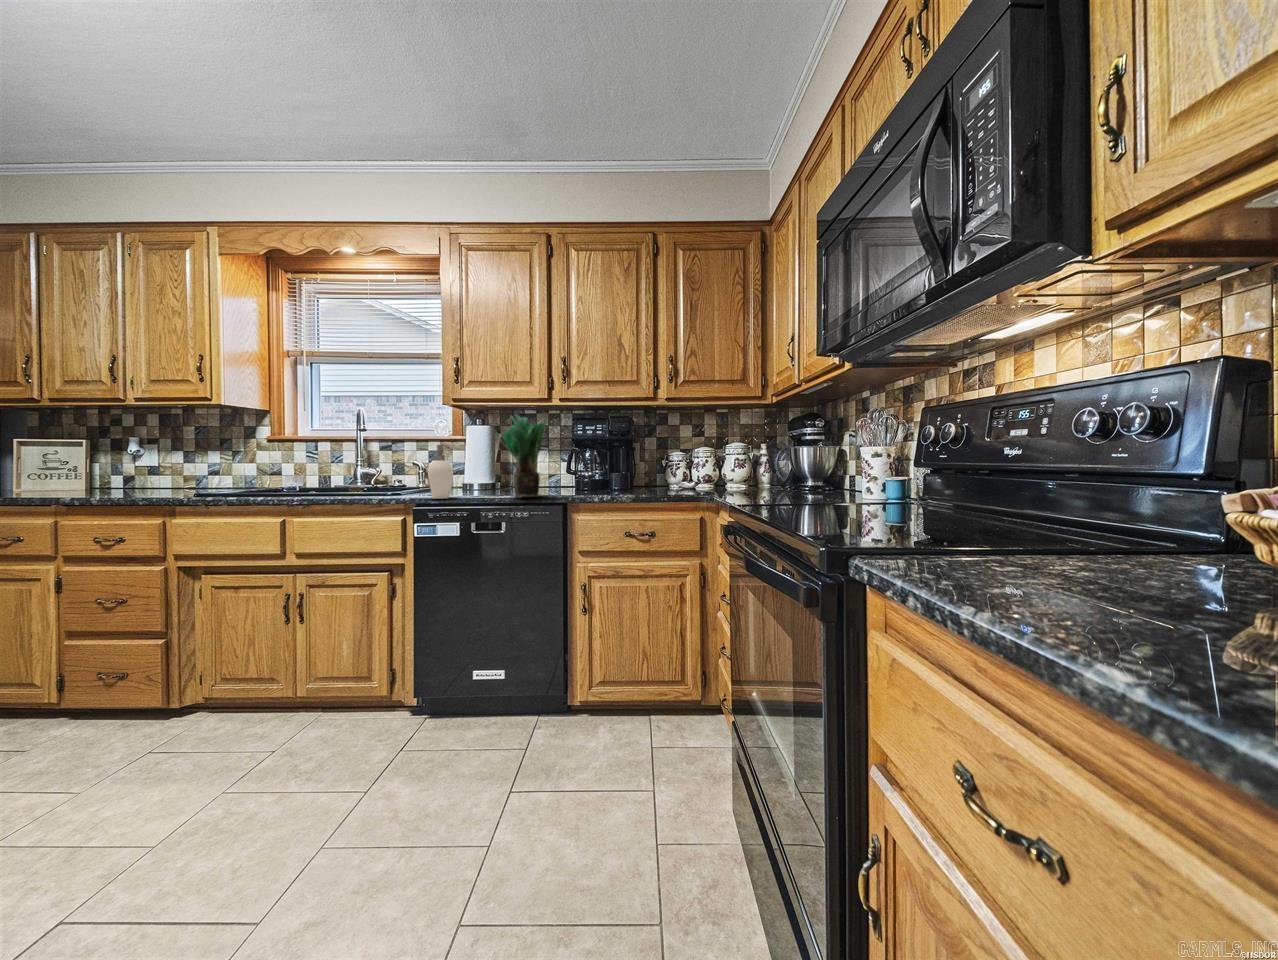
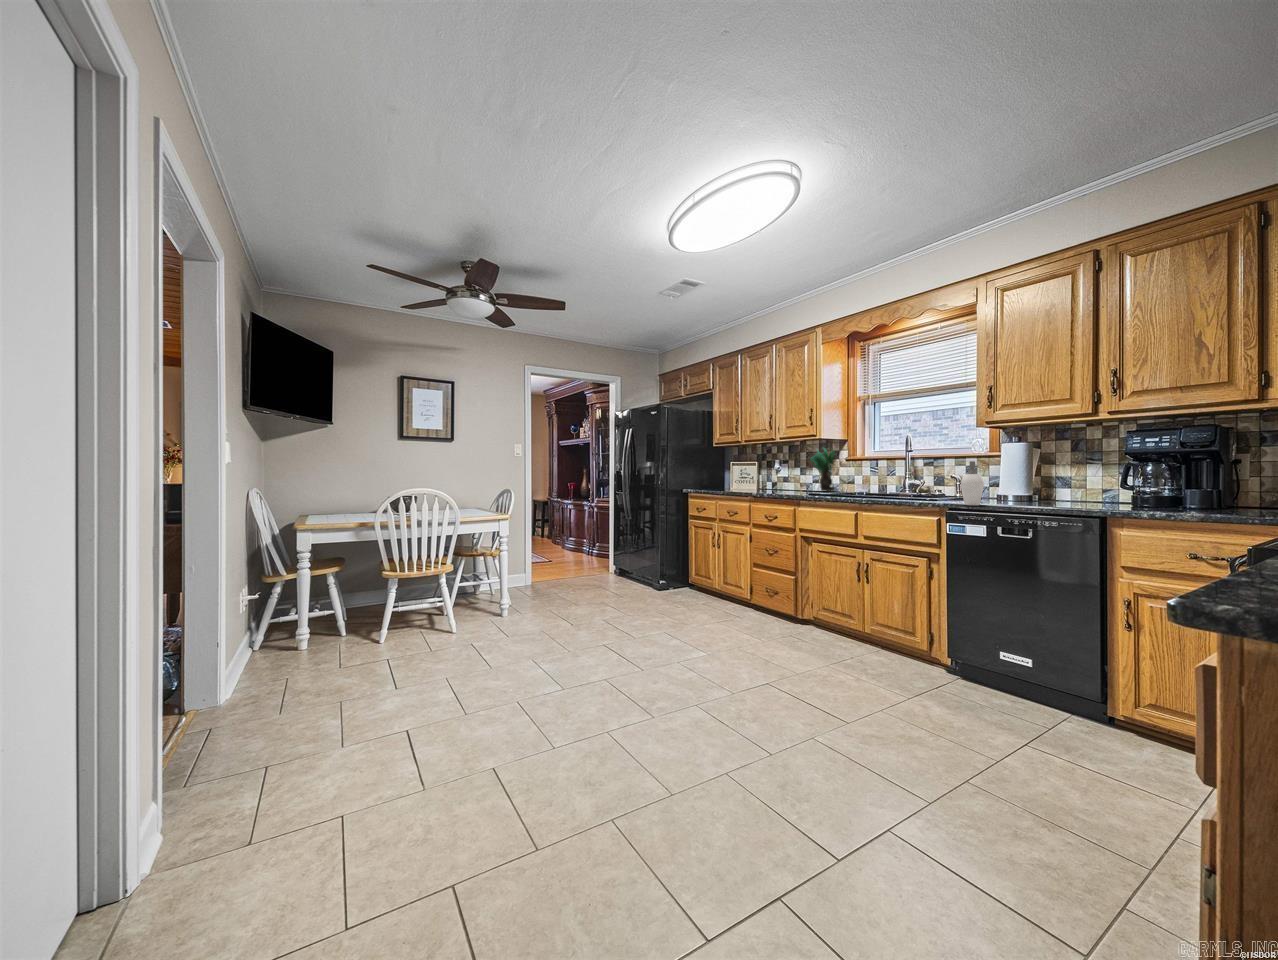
potted plant: present [496,414,546,498] -> present [810,448,835,491]

